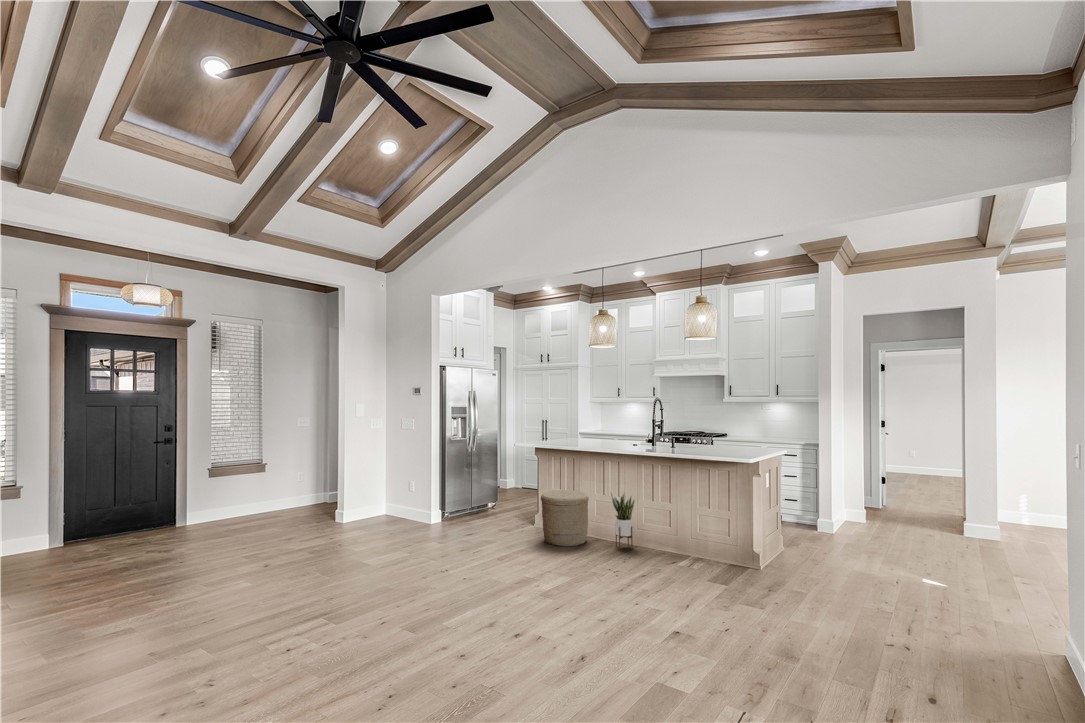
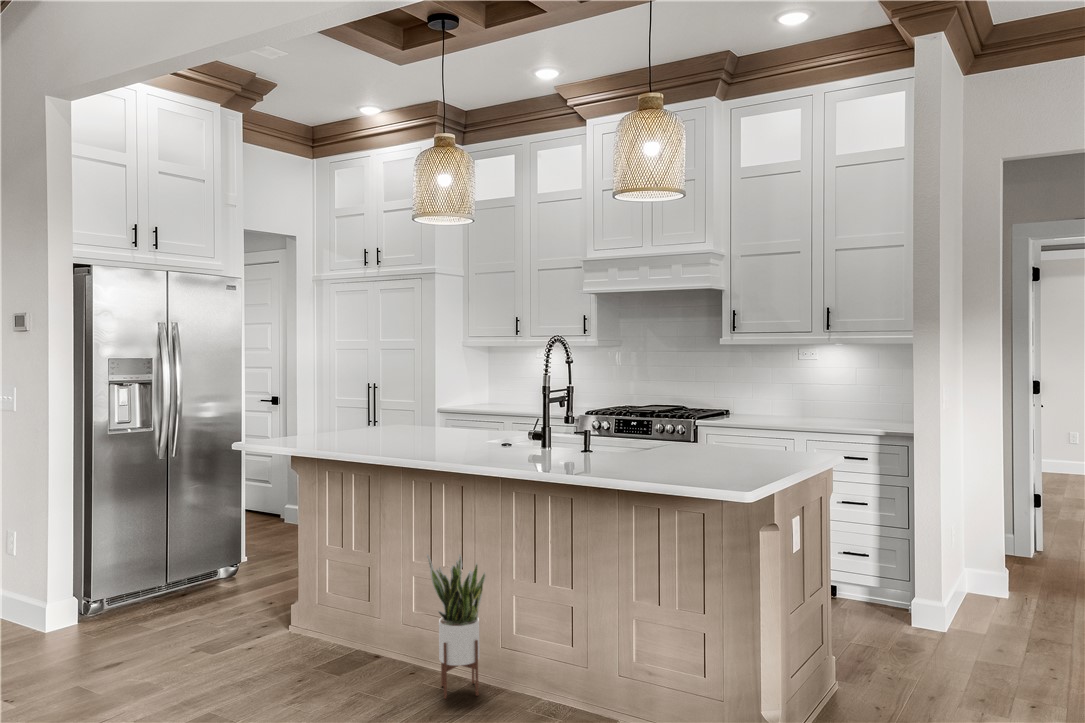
woven basket: present [541,491,589,546] -> none [264,549,385,692]

